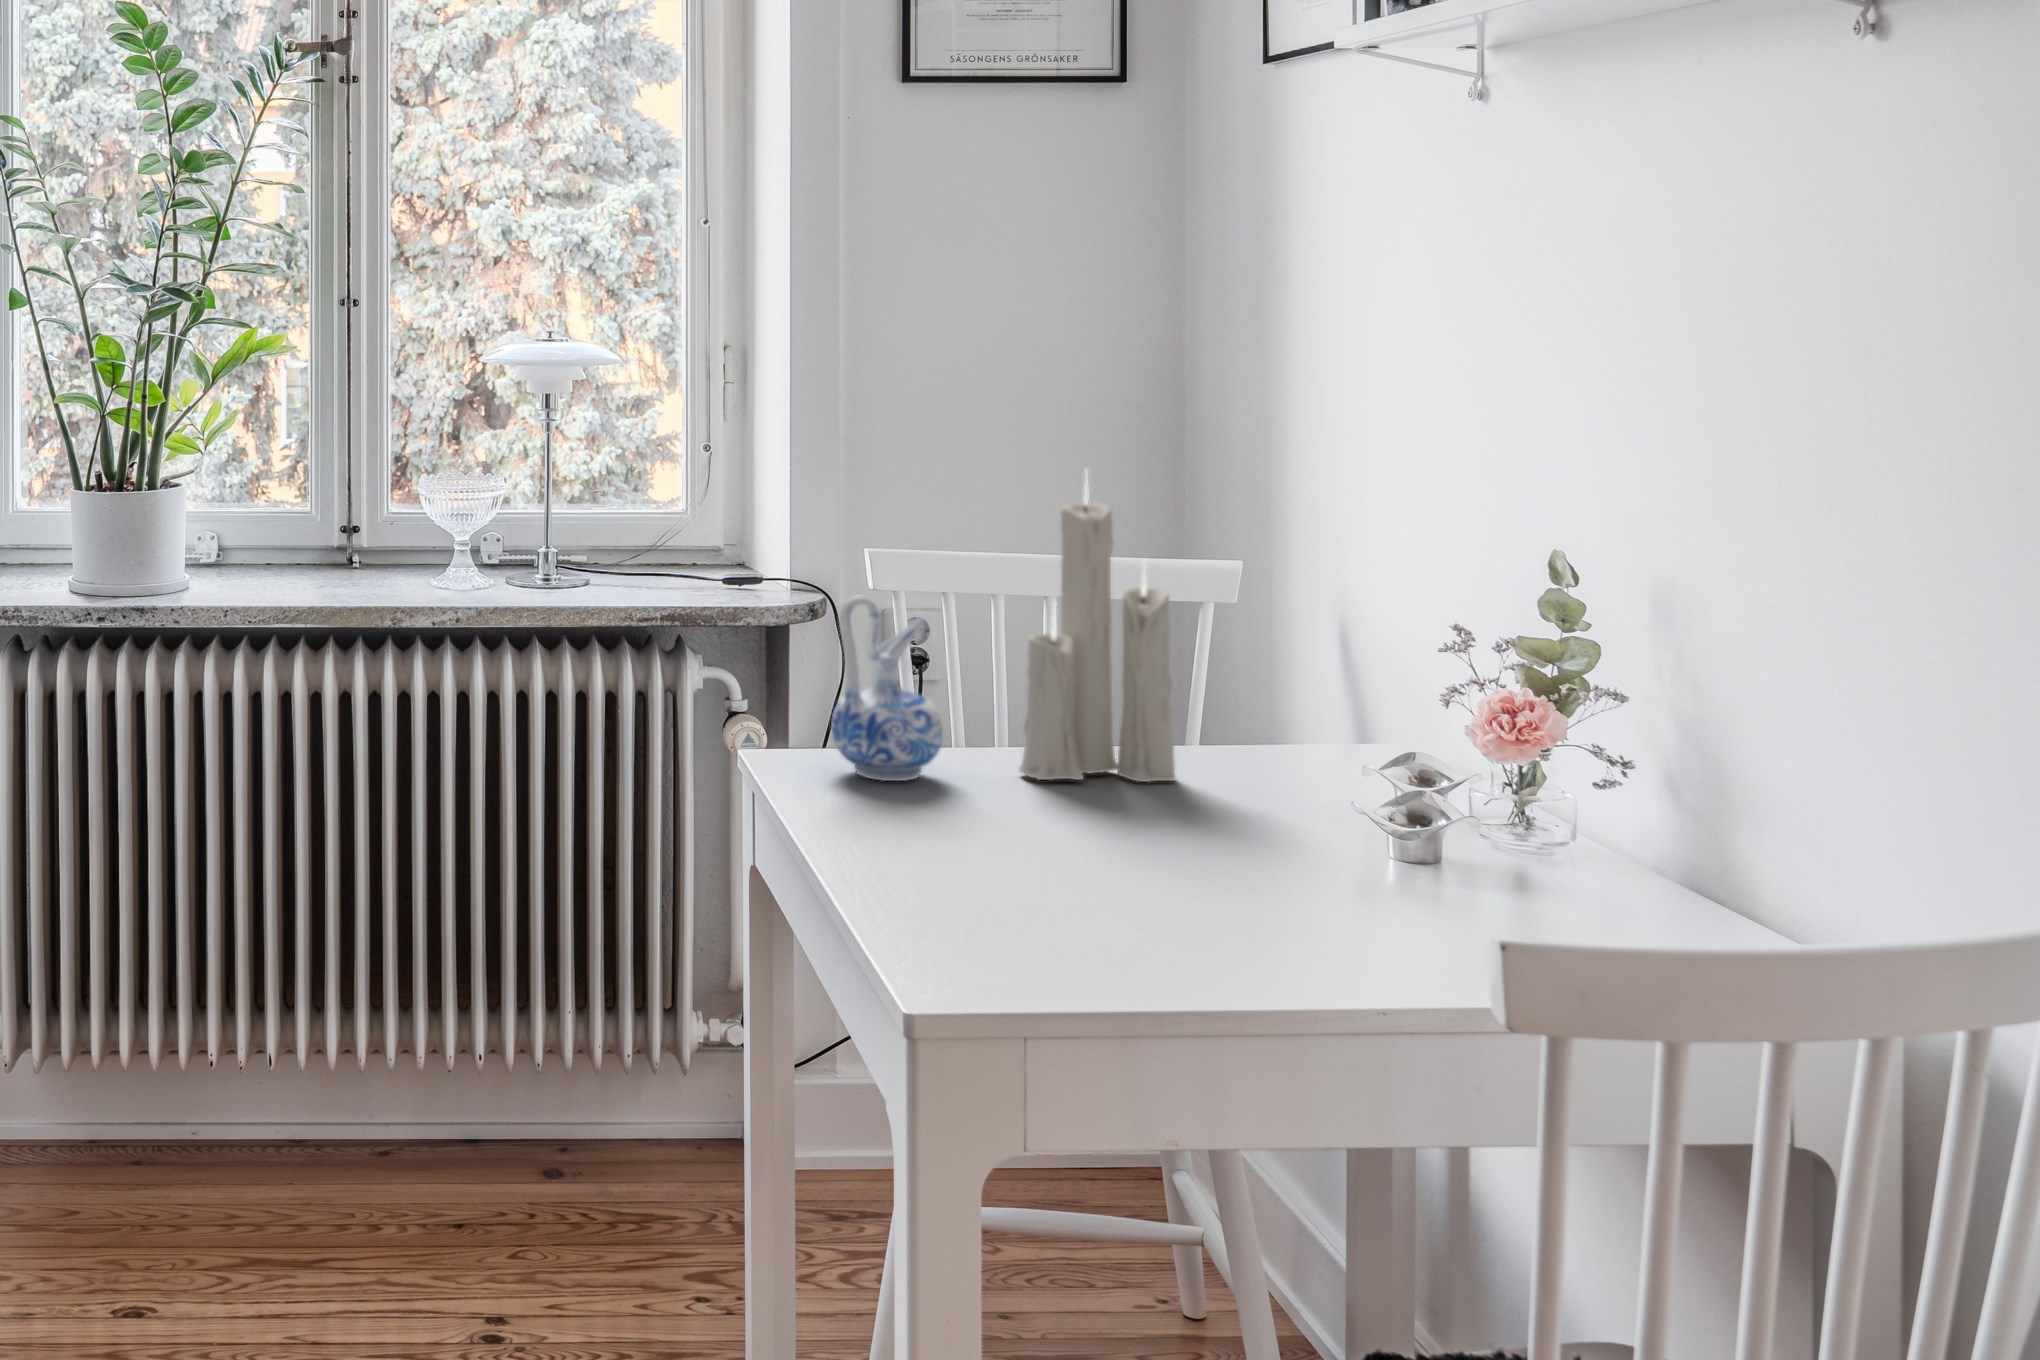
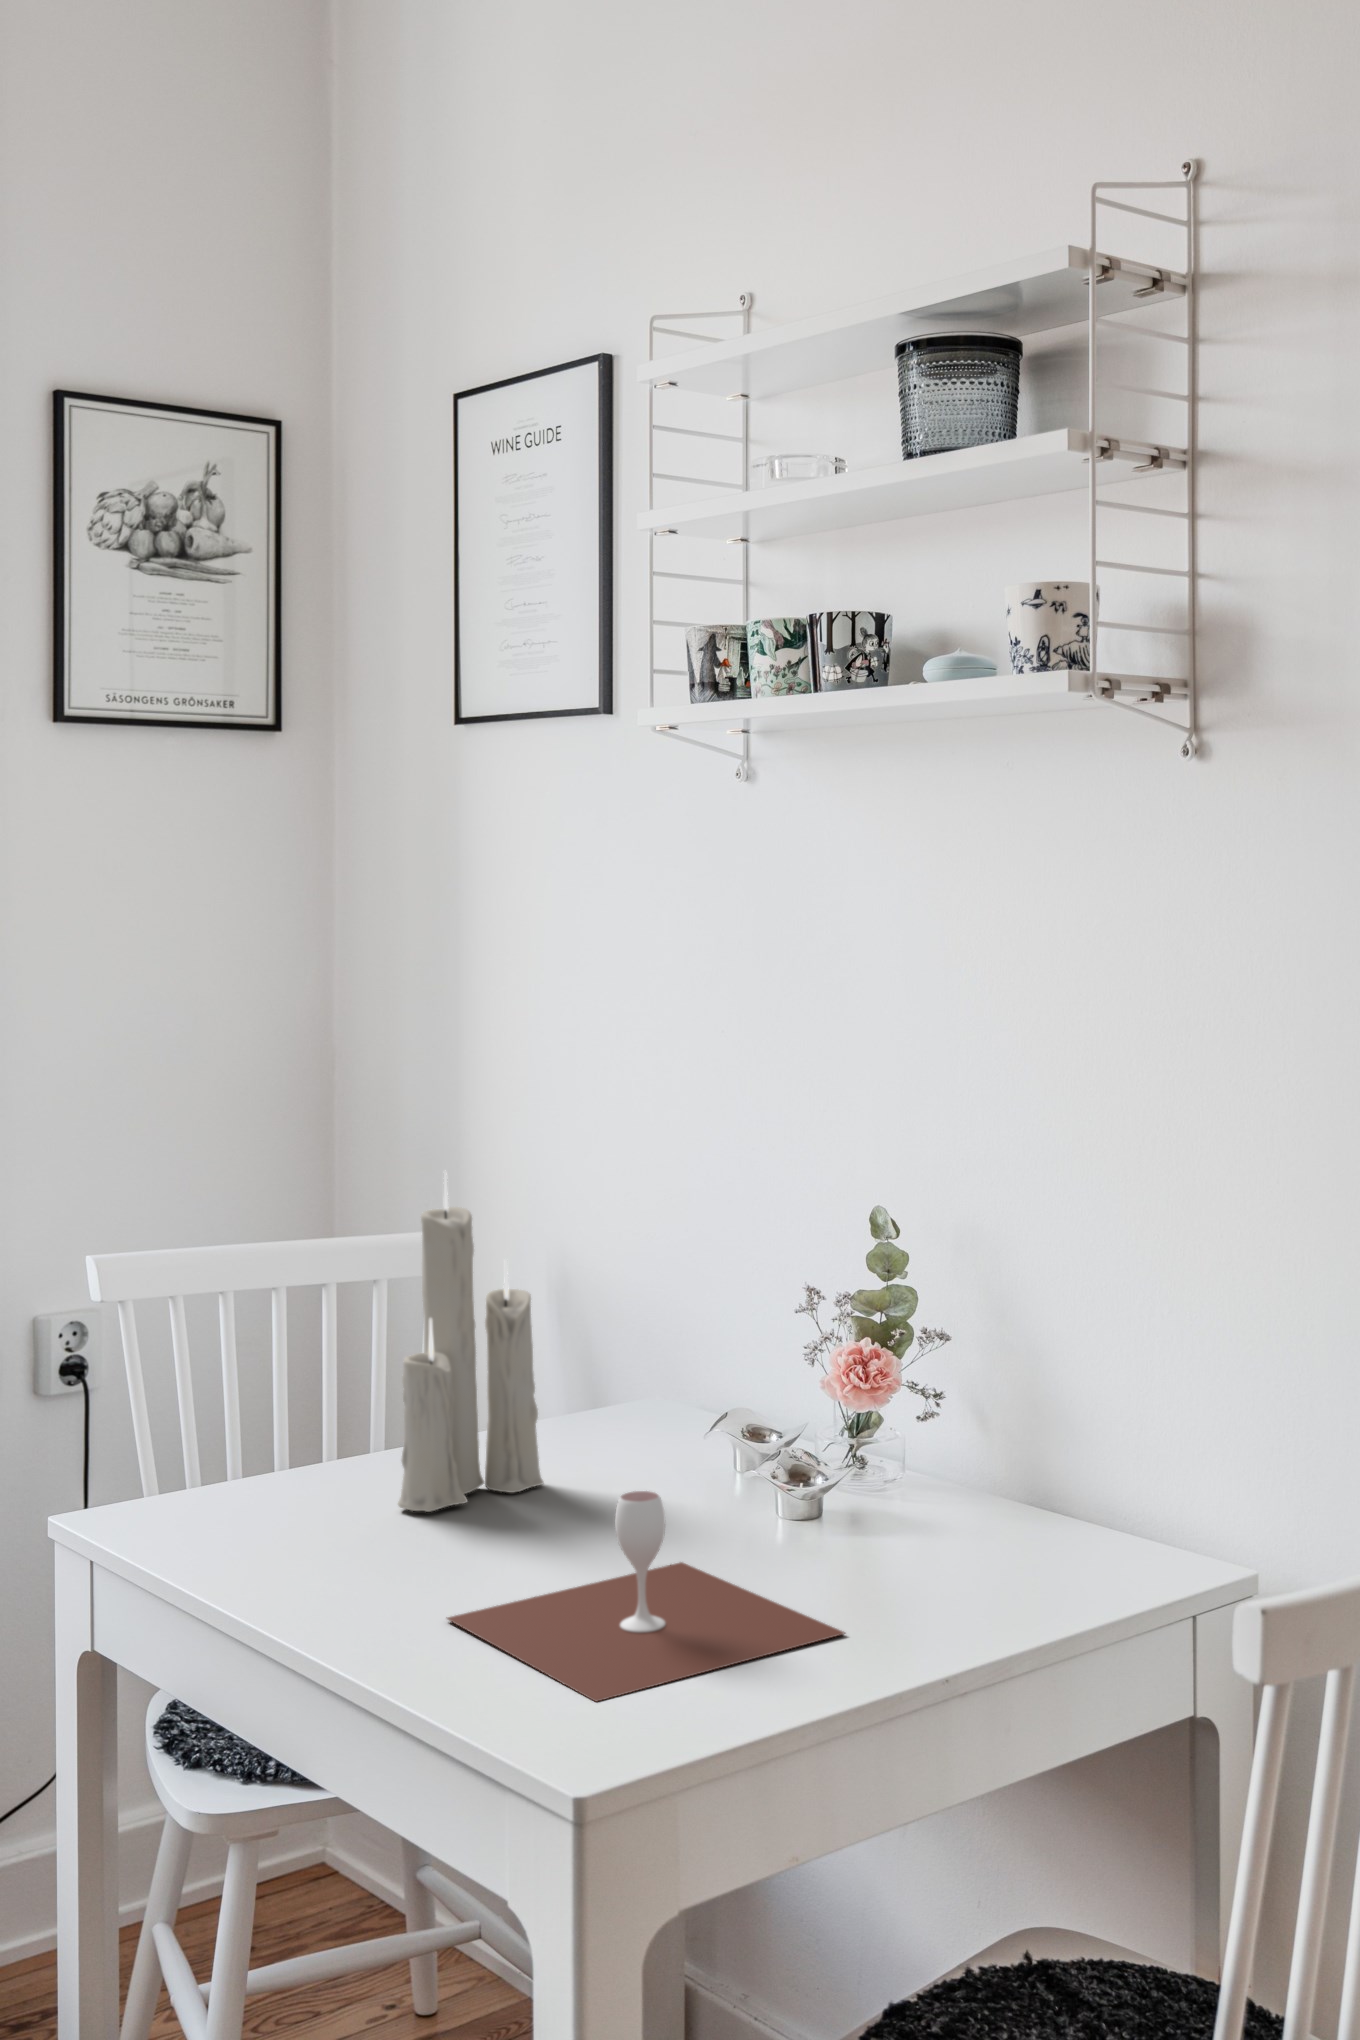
ceramic pitcher: present [831,595,943,781] -> none [209,1344,336,1551]
wine glass: none [947,770,1303,954] -> present [447,1491,845,1702]

